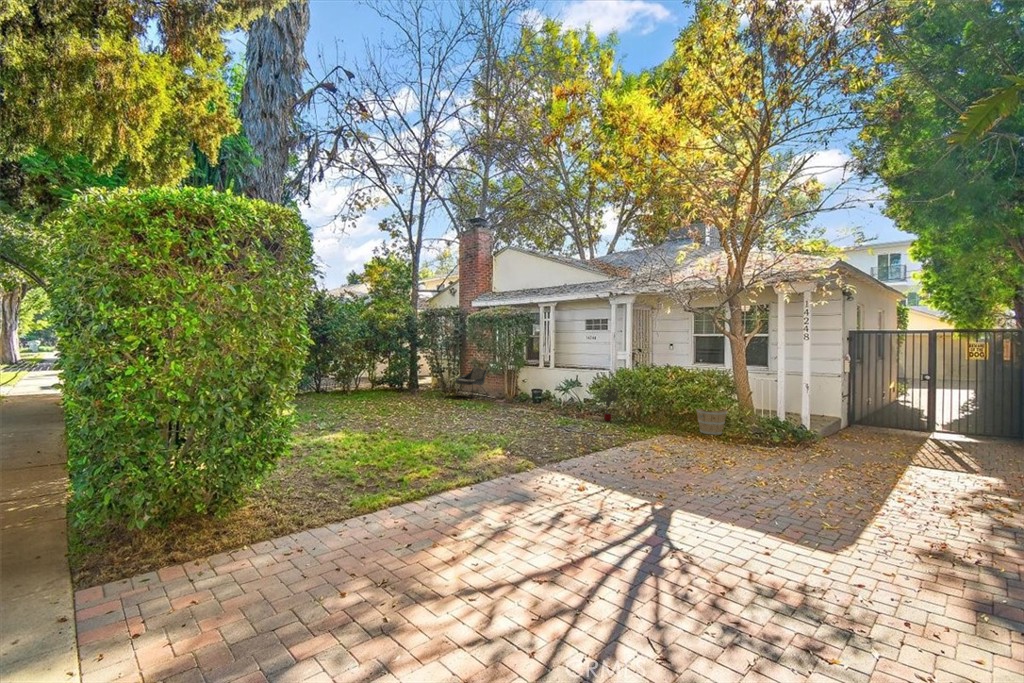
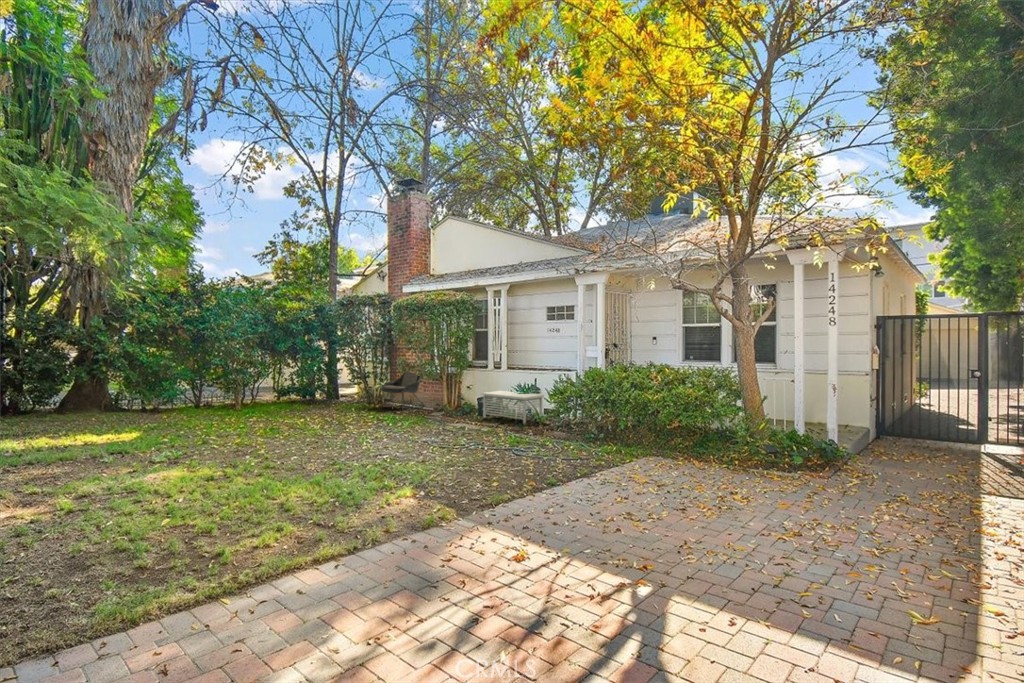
potted tree: present [600,383,621,421] -> none [561,387,591,438]
storage bench: none [535,384,584,410] -> present [481,391,544,423]
wooden bucket: present [696,408,727,435] -> none [688,417,730,455]

